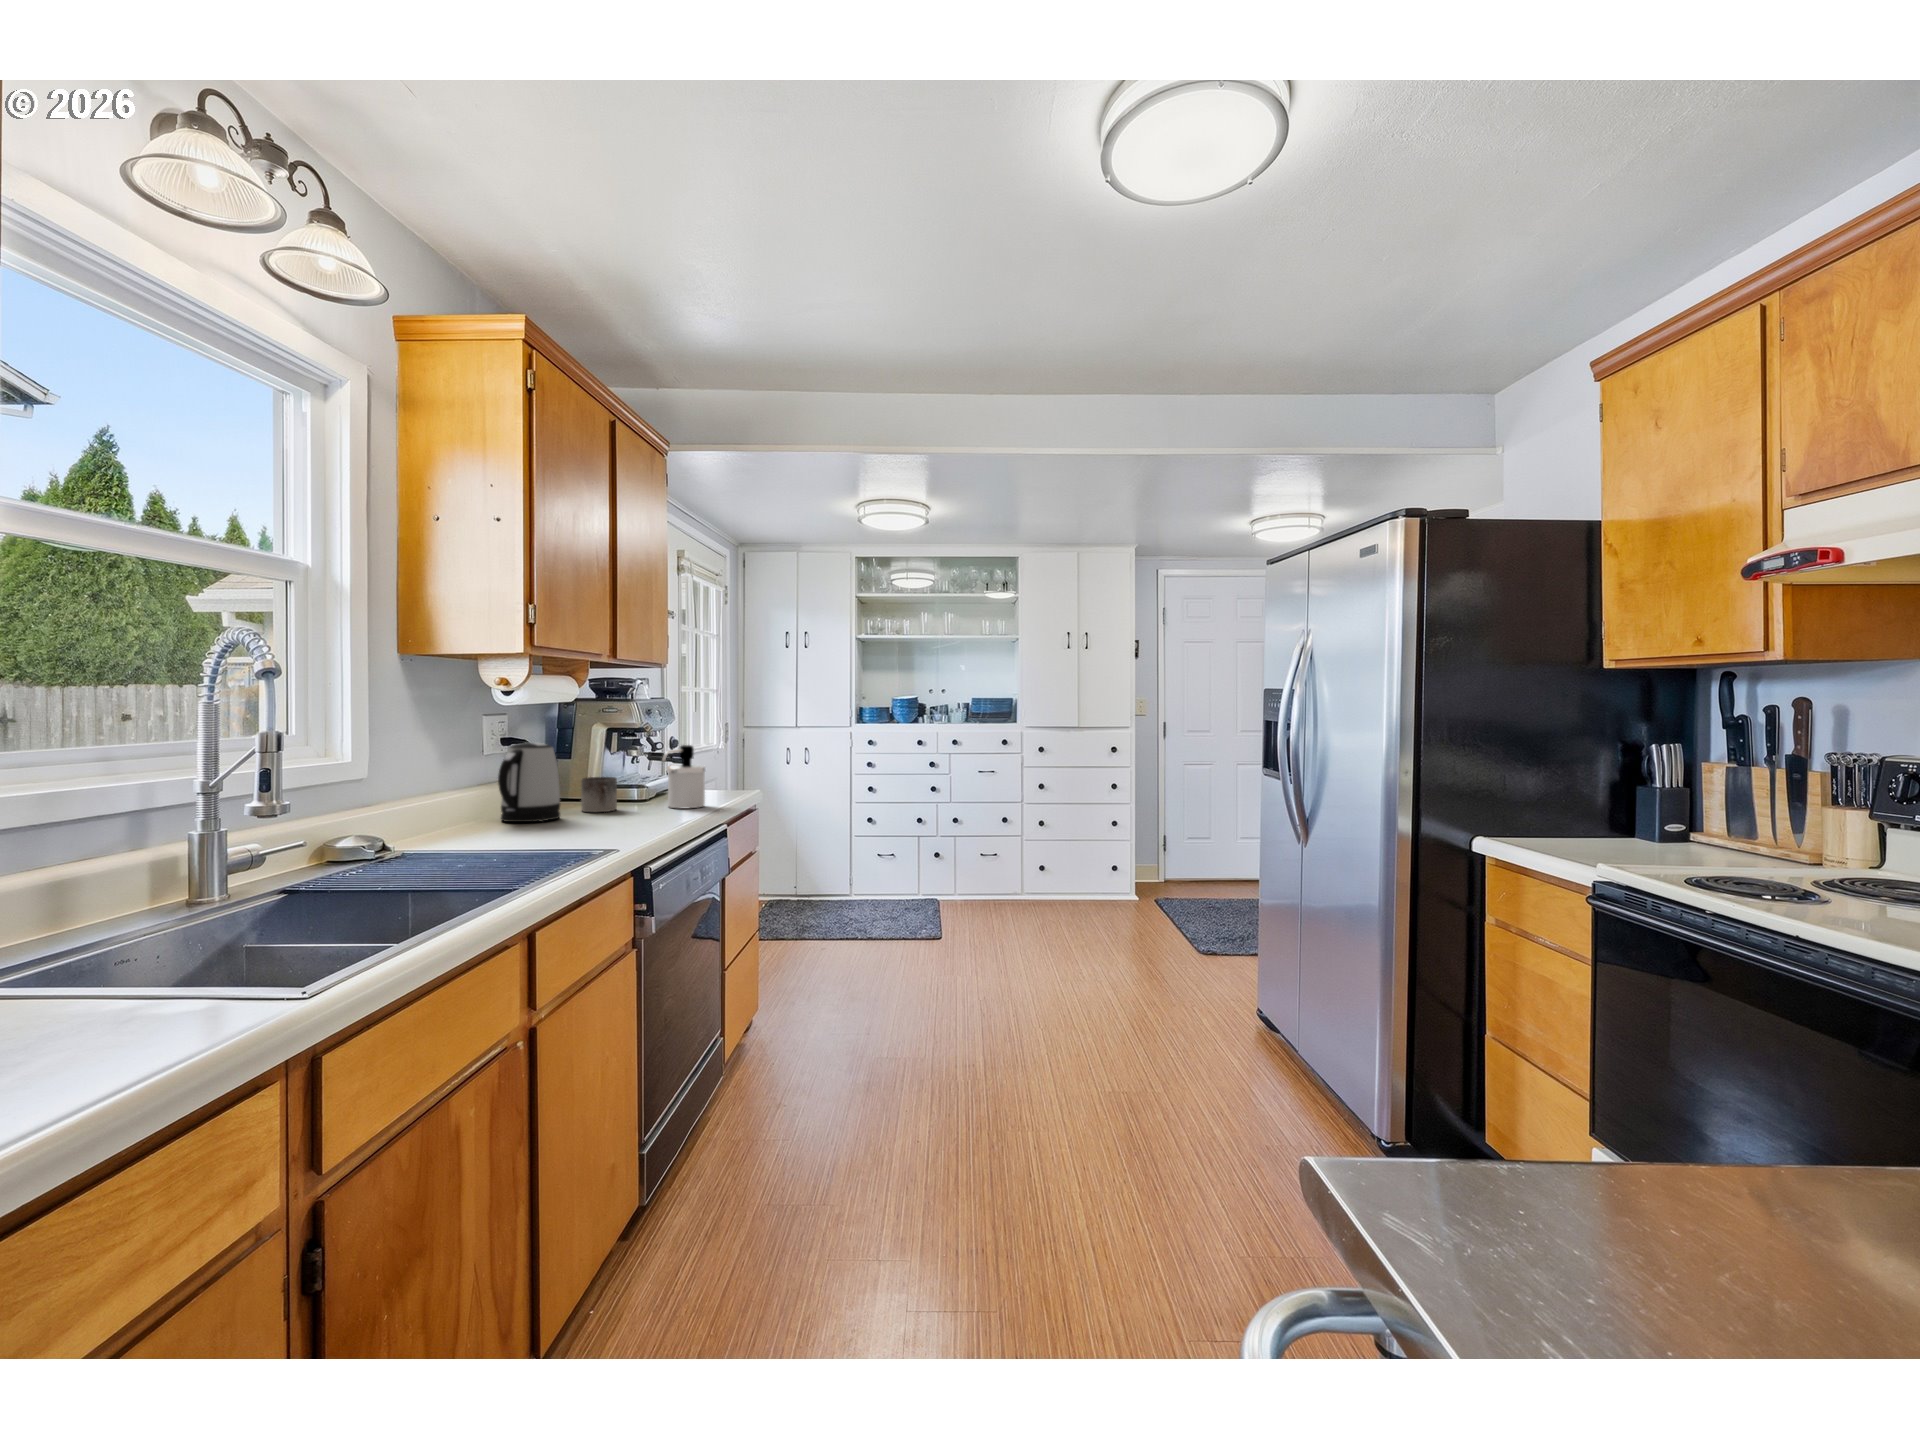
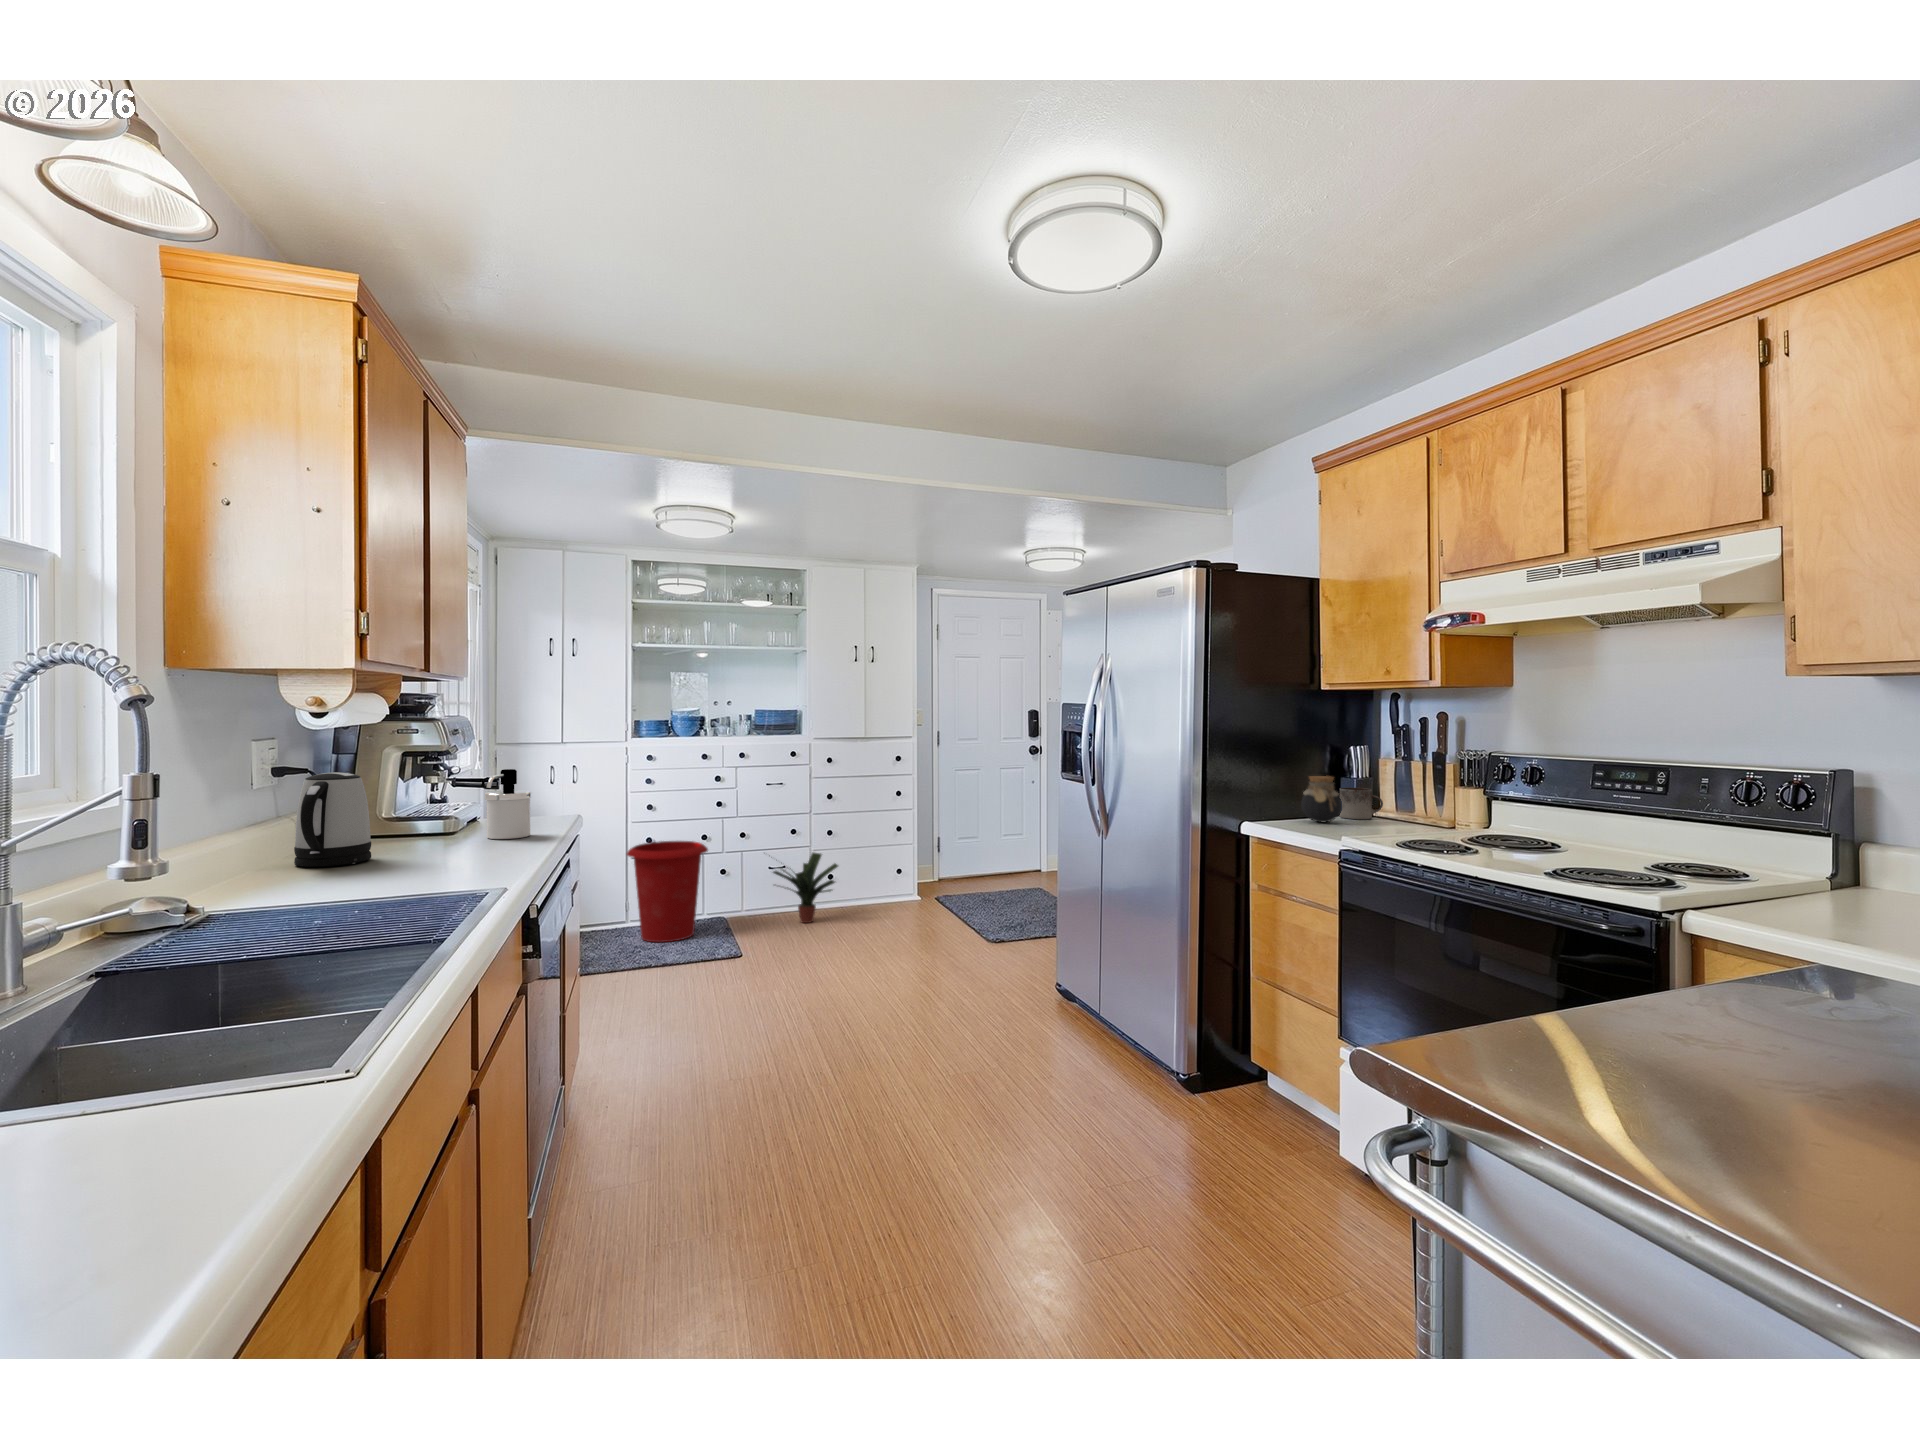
mug: present [581,777,617,812] -> present [1339,787,1383,819]
jar: none [1561,782,1624,843] -> present [1301,776,1342,823]
waste bin: none [846,822,920,918] -> present [627,841,708,942]
potted plant: none [973,839,1049,913] -> present [773,853,838,923]

